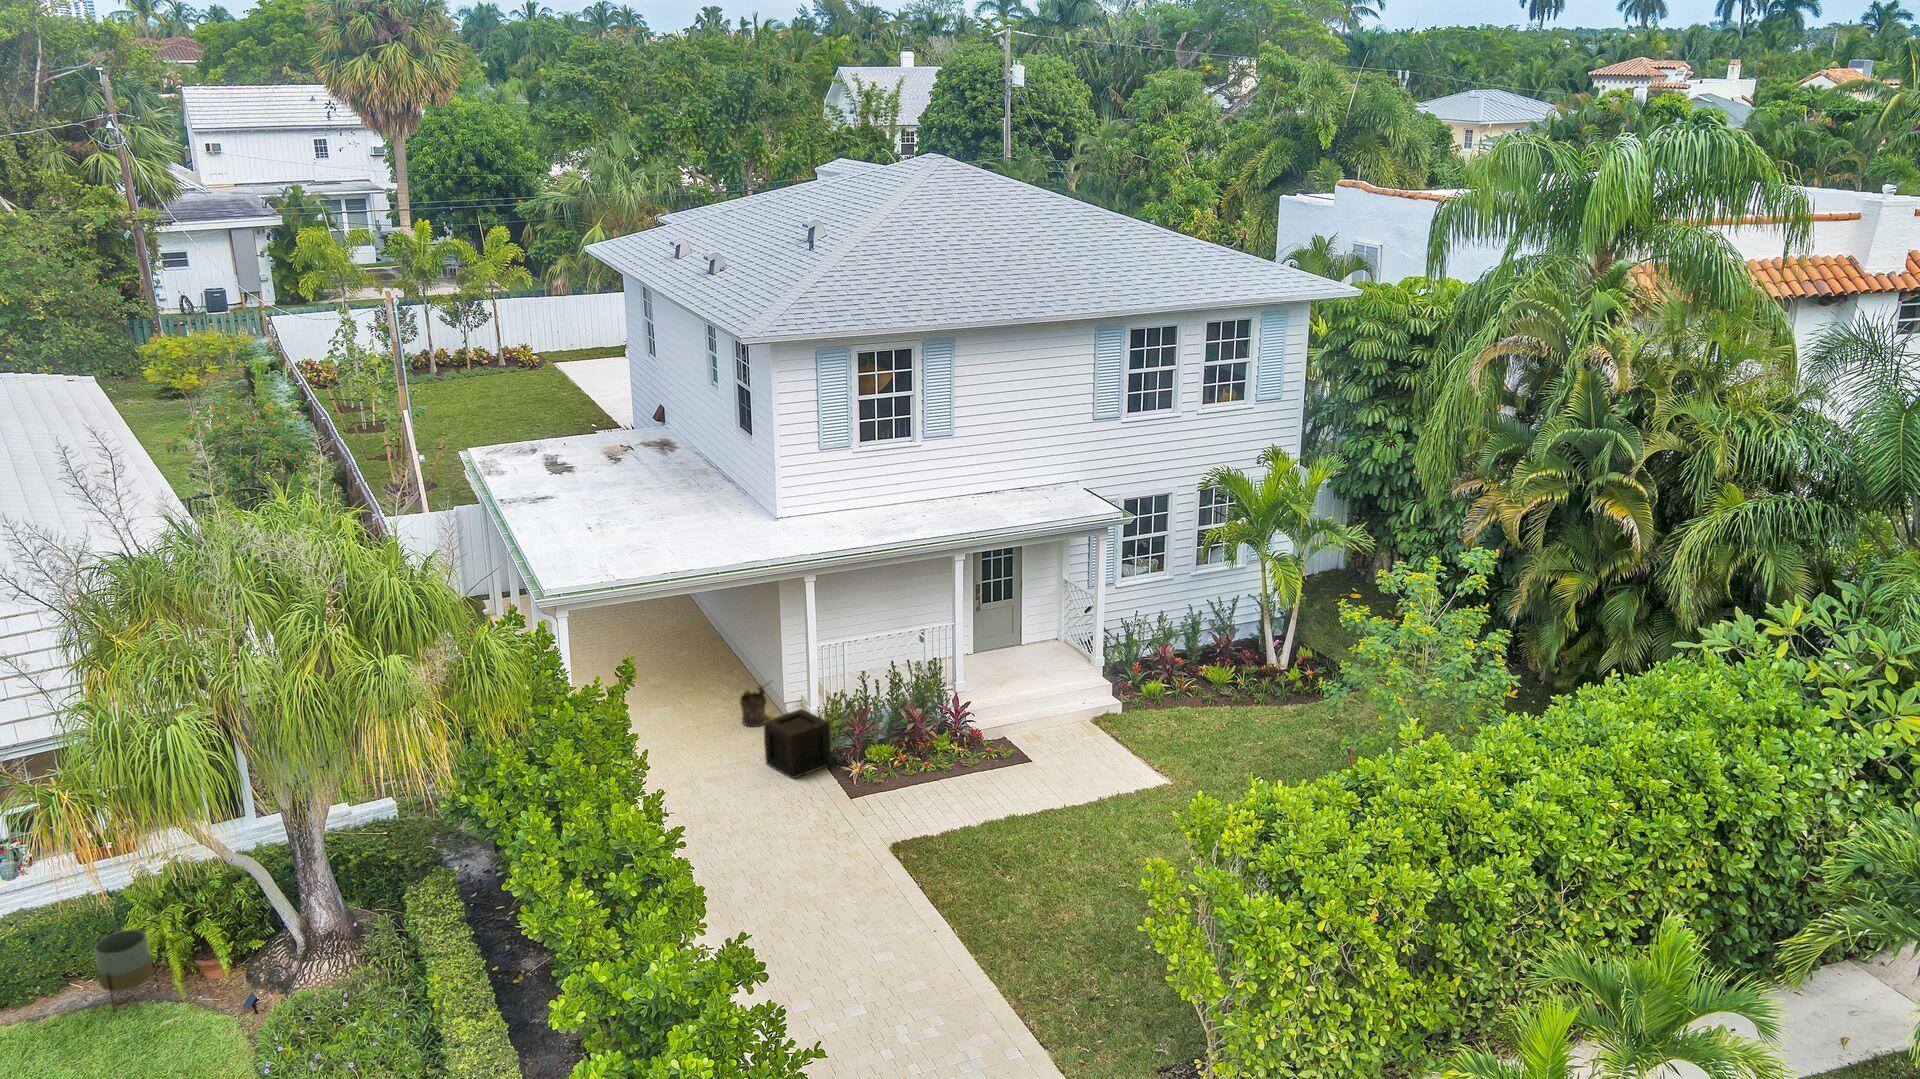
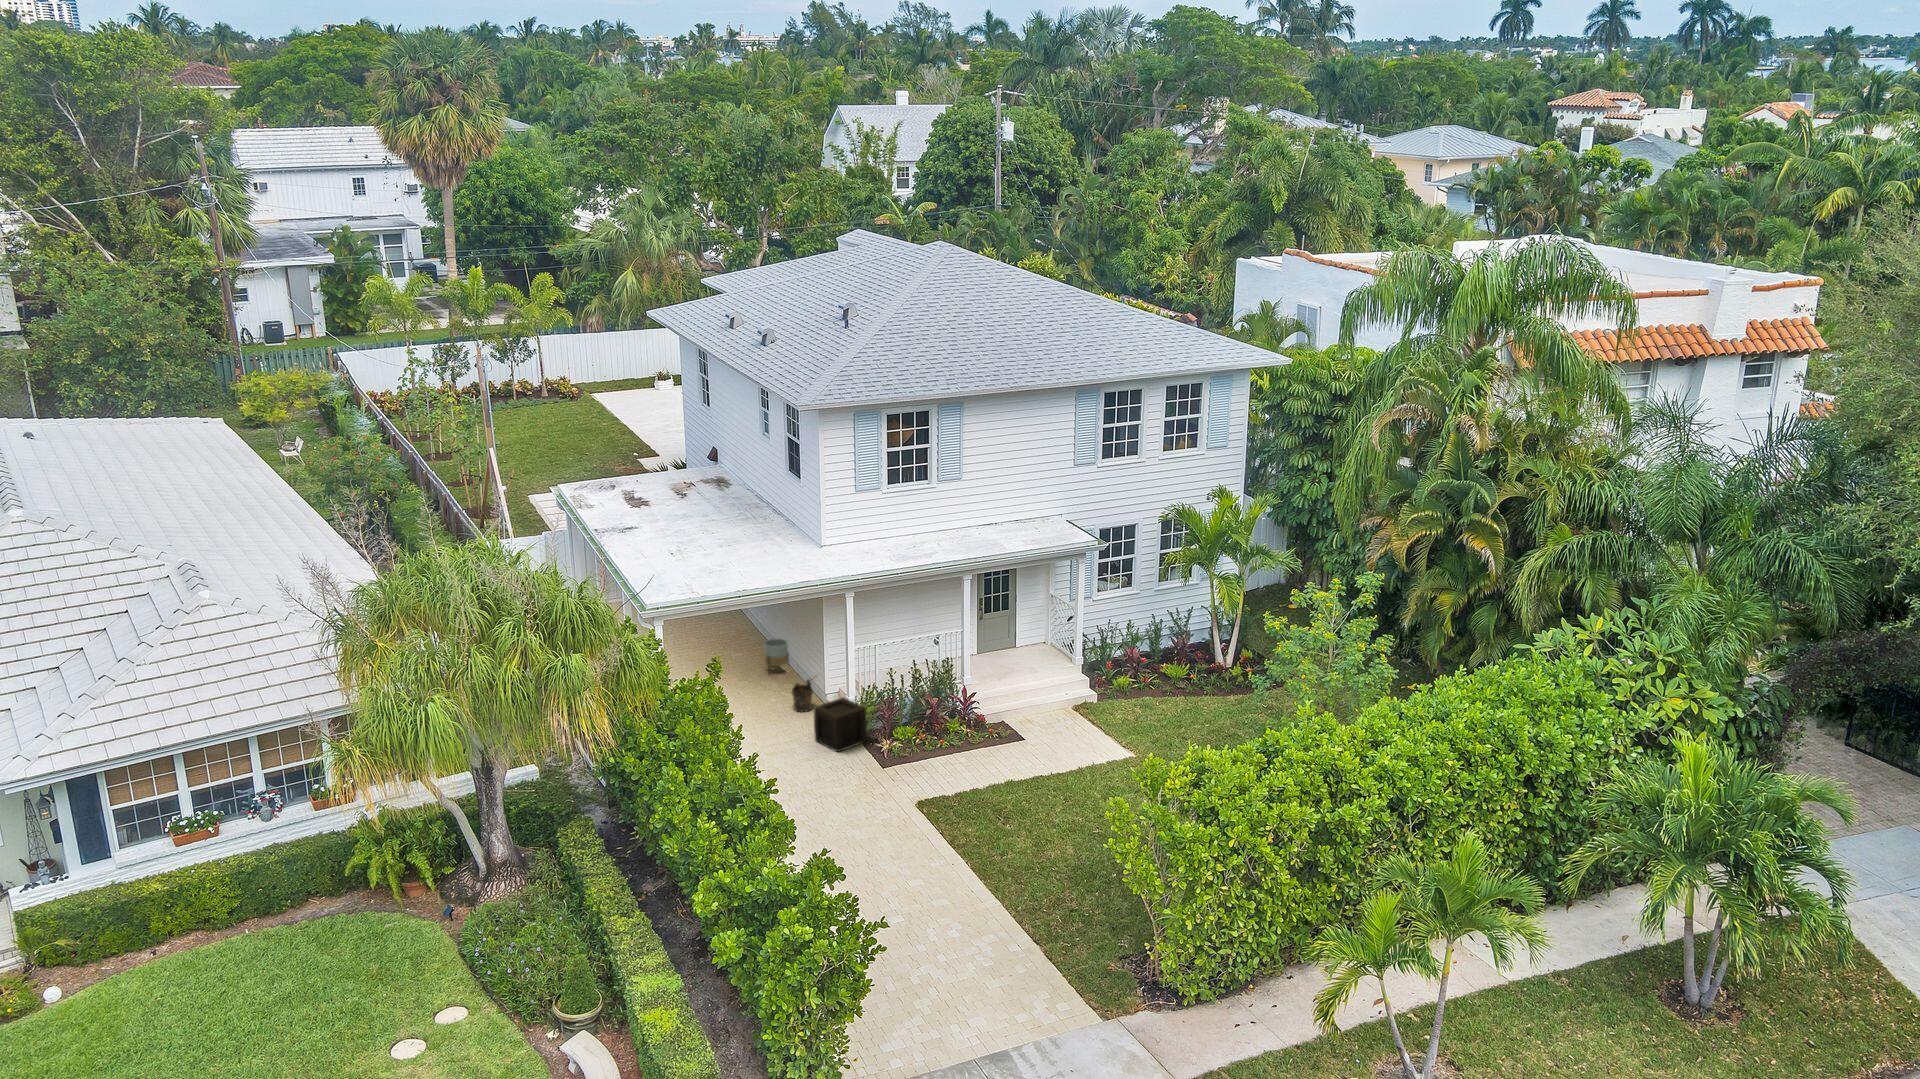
planter: present [94,929,156,1010] -> present [764,639,789,666]

